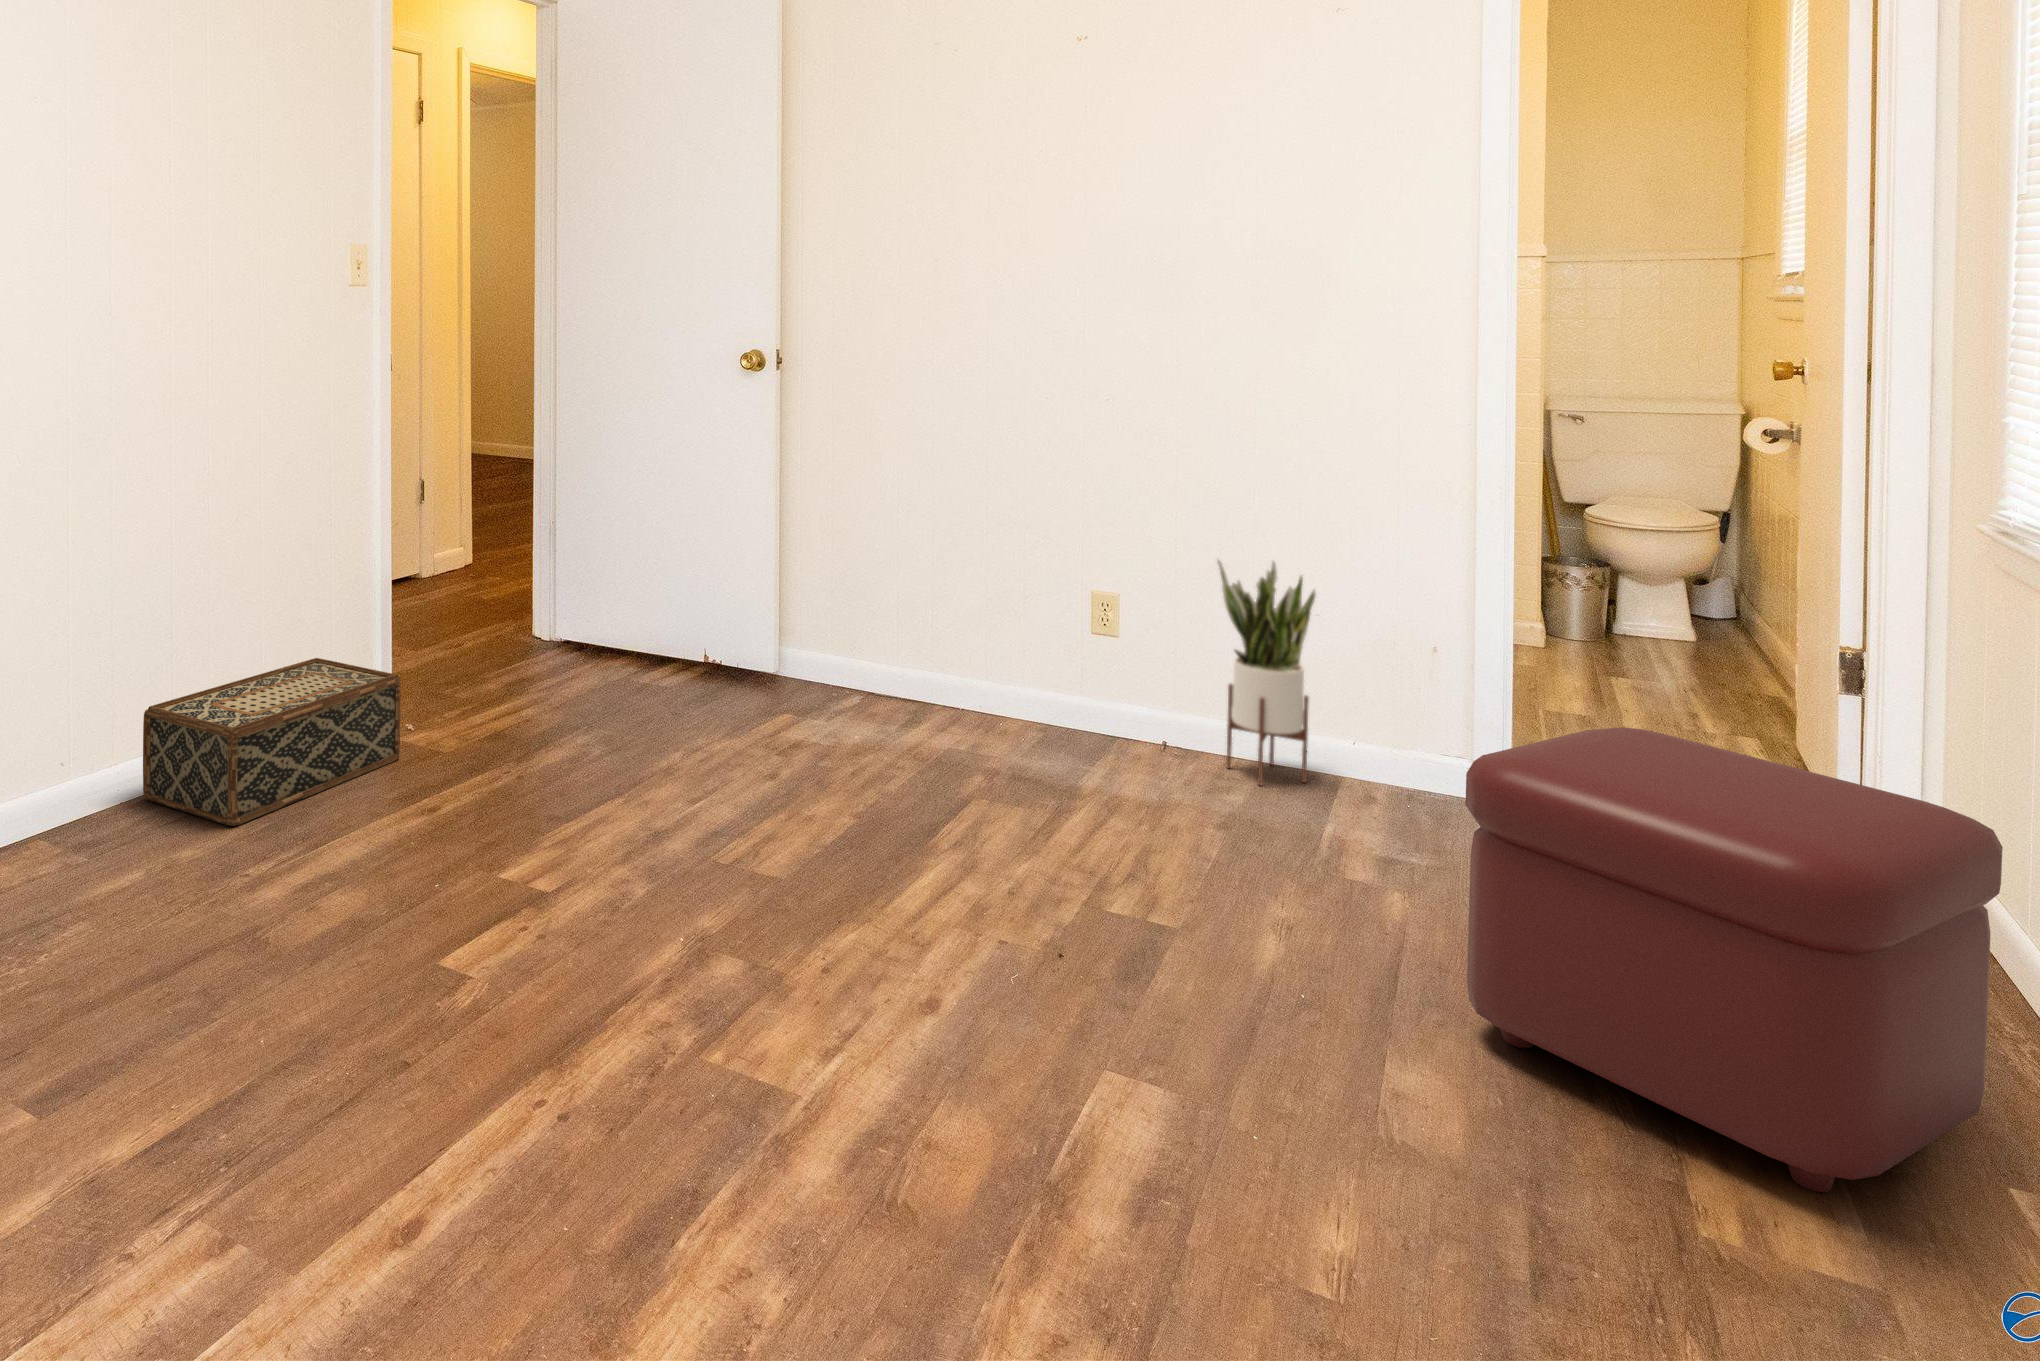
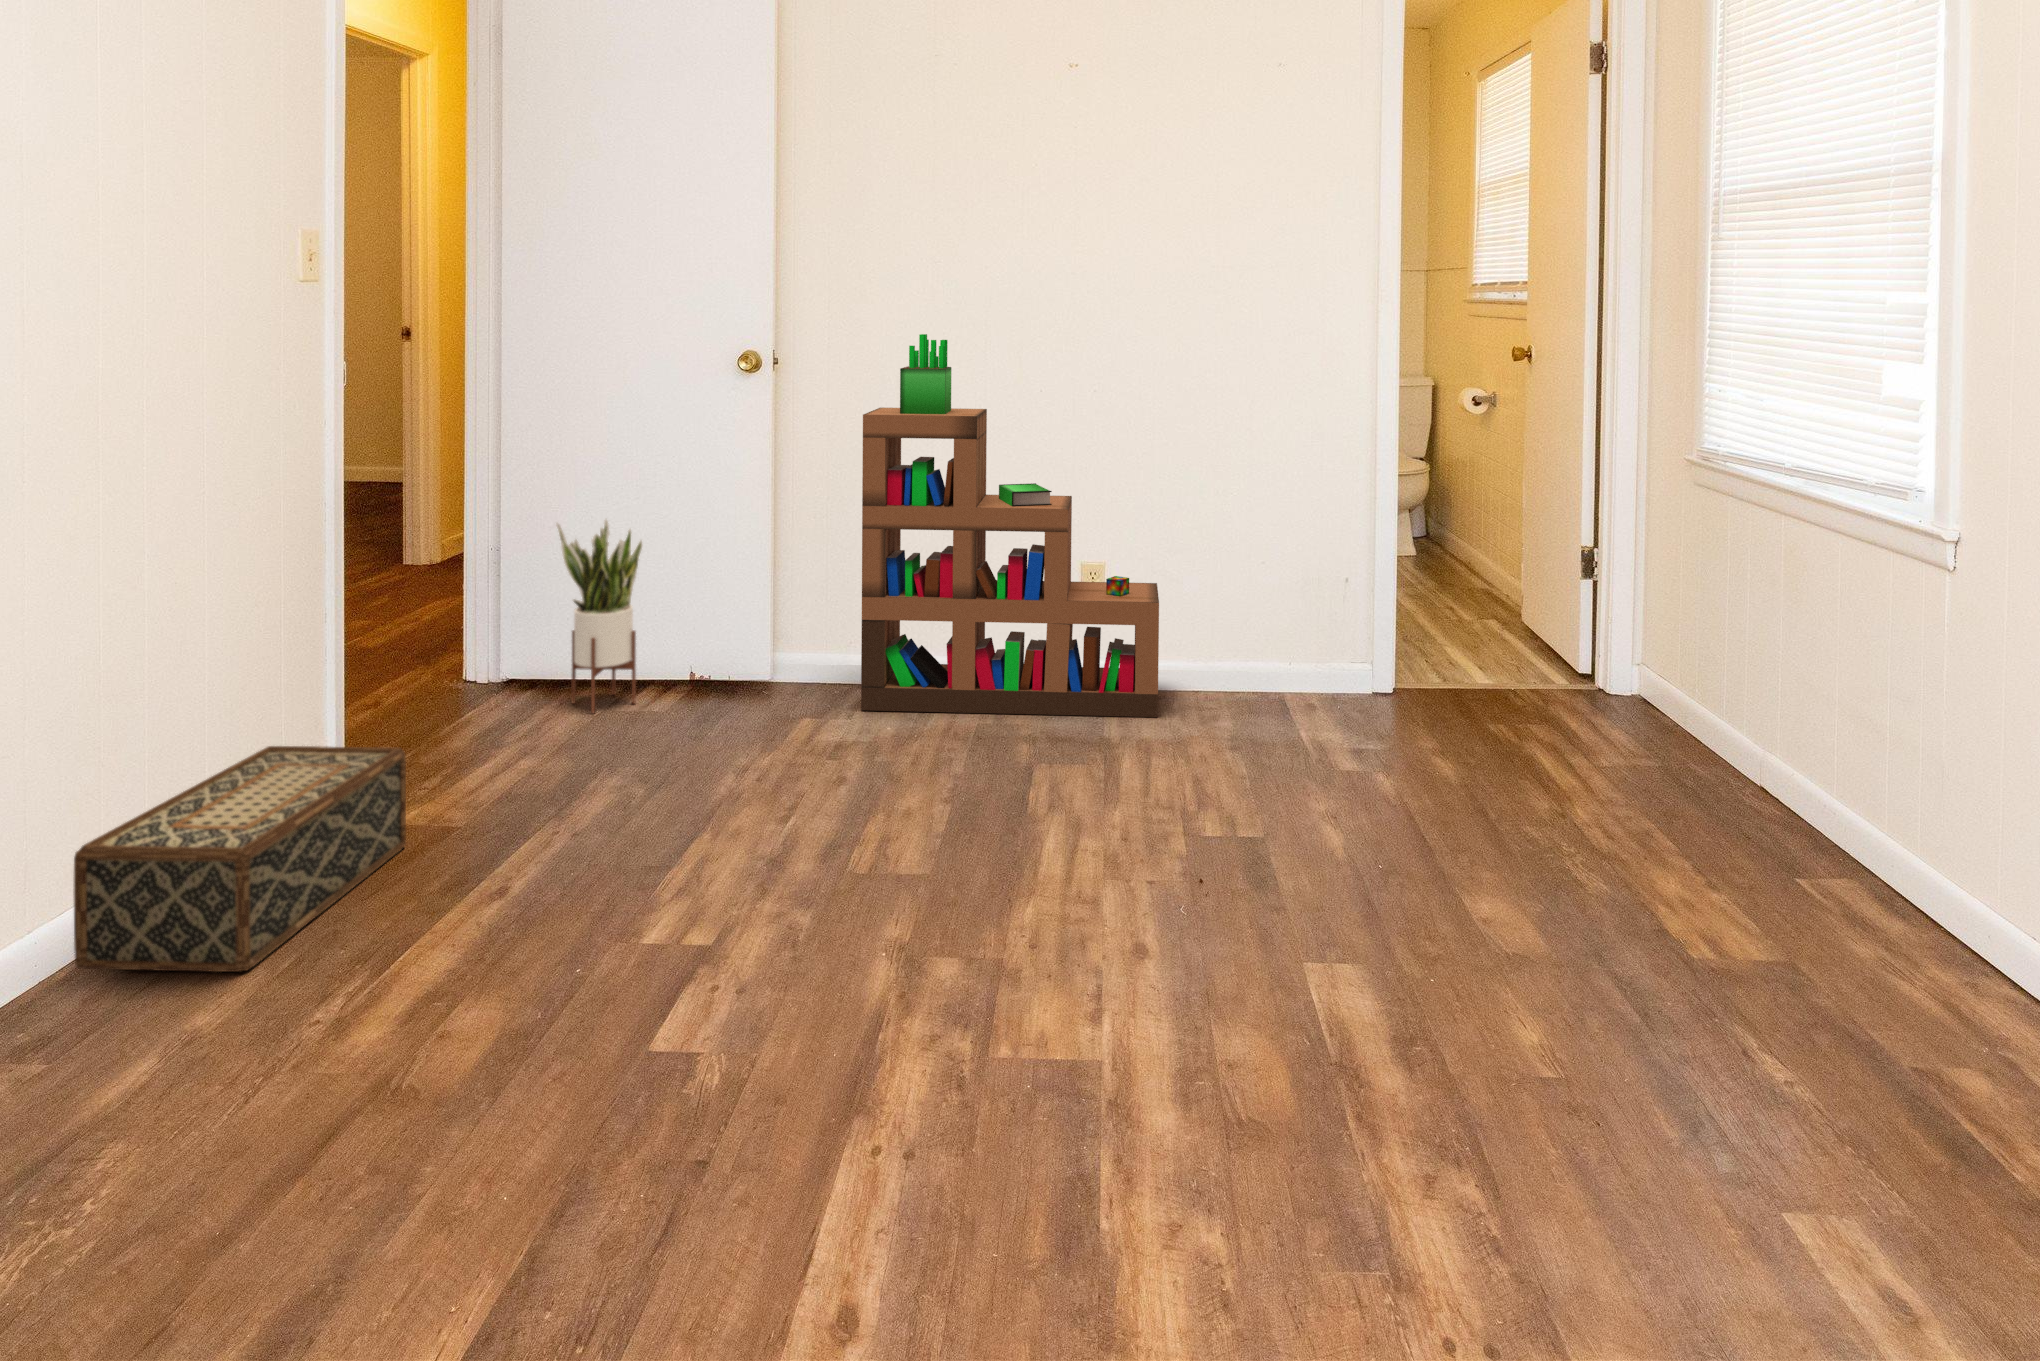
bookshelf: none [848,336,1186,777] -> present [861,334,1159,717]
potted plant: present [1218,560,1316,786] -> present [556,520,642,714]
ottoman: present [1465,727,2002,1192] -> none [1487,618,1783,913]

